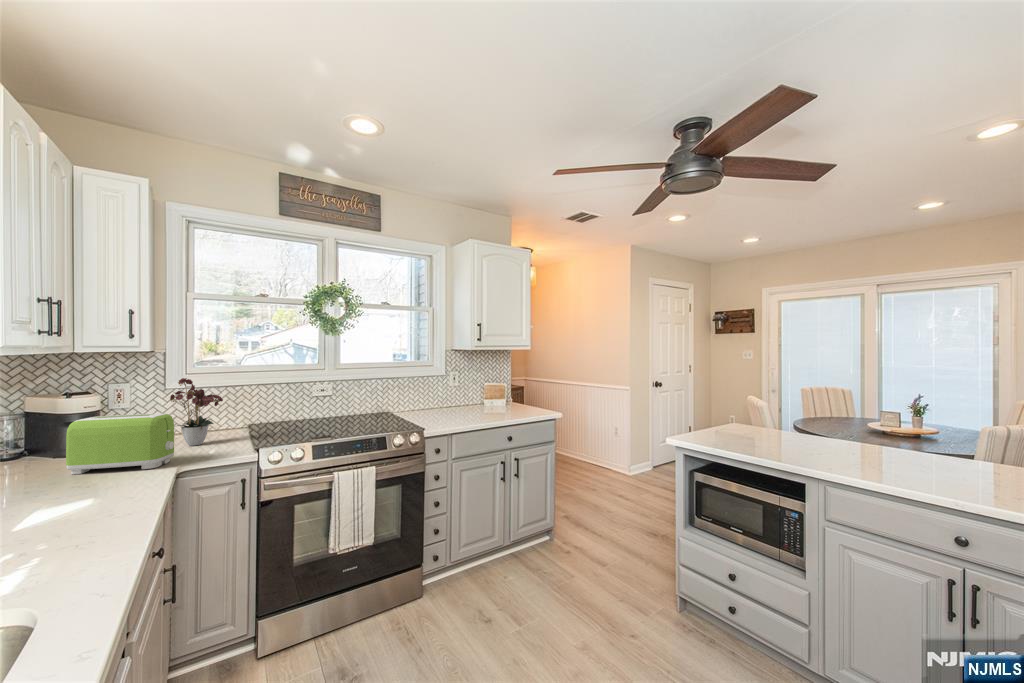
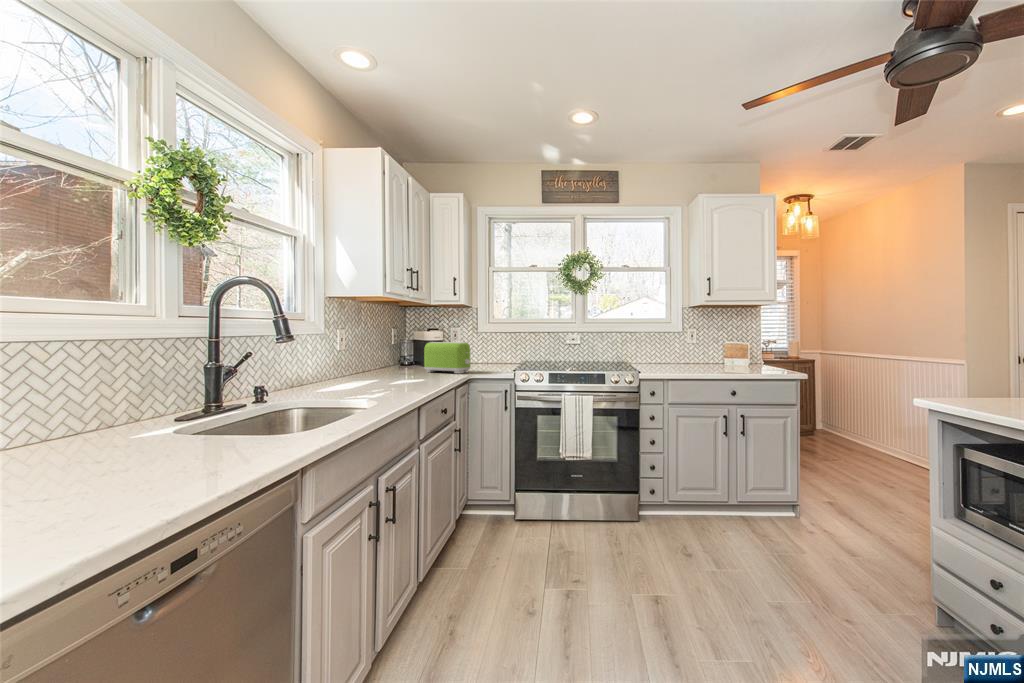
flower arrangement: present [170,378,223,446] -> none [471,322,503,368]

